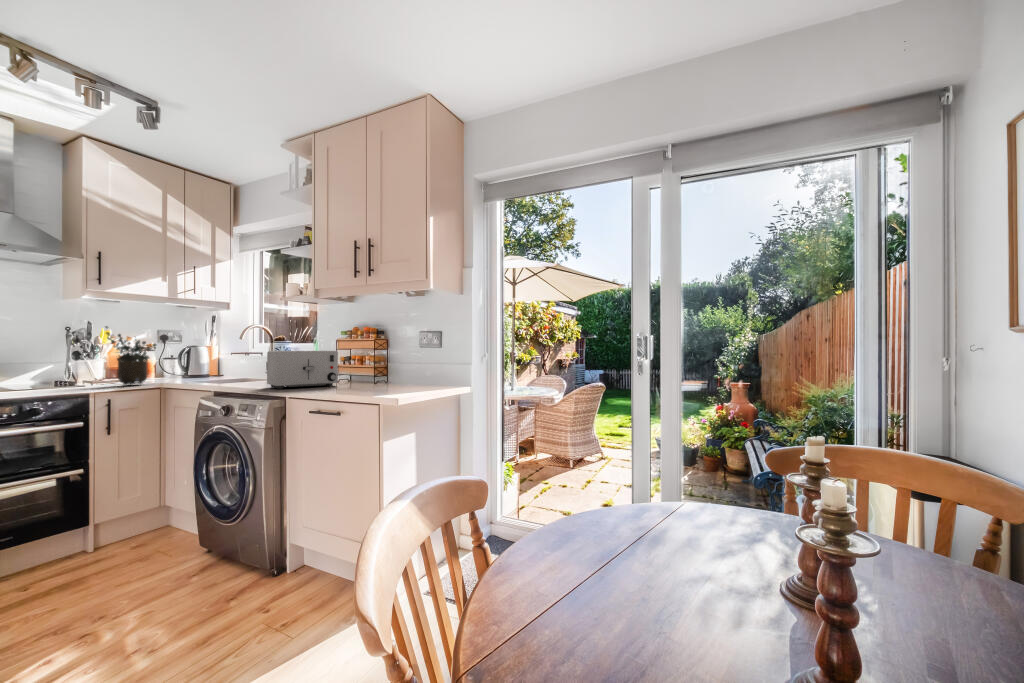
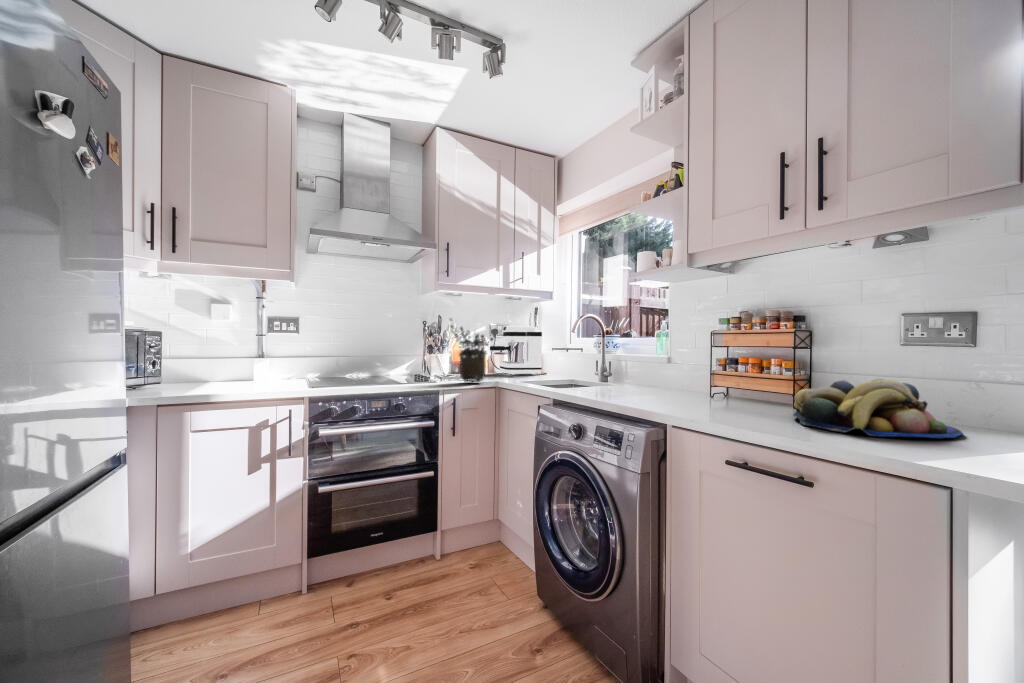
coffee maker: none [156,332,215,378] -> present [490,326,542,375]
toaster: present [267,351,338,389] -> none [626,348,736,407]
fruit bowl: none [354,364,423,391] -> present [793,379,963,438]

